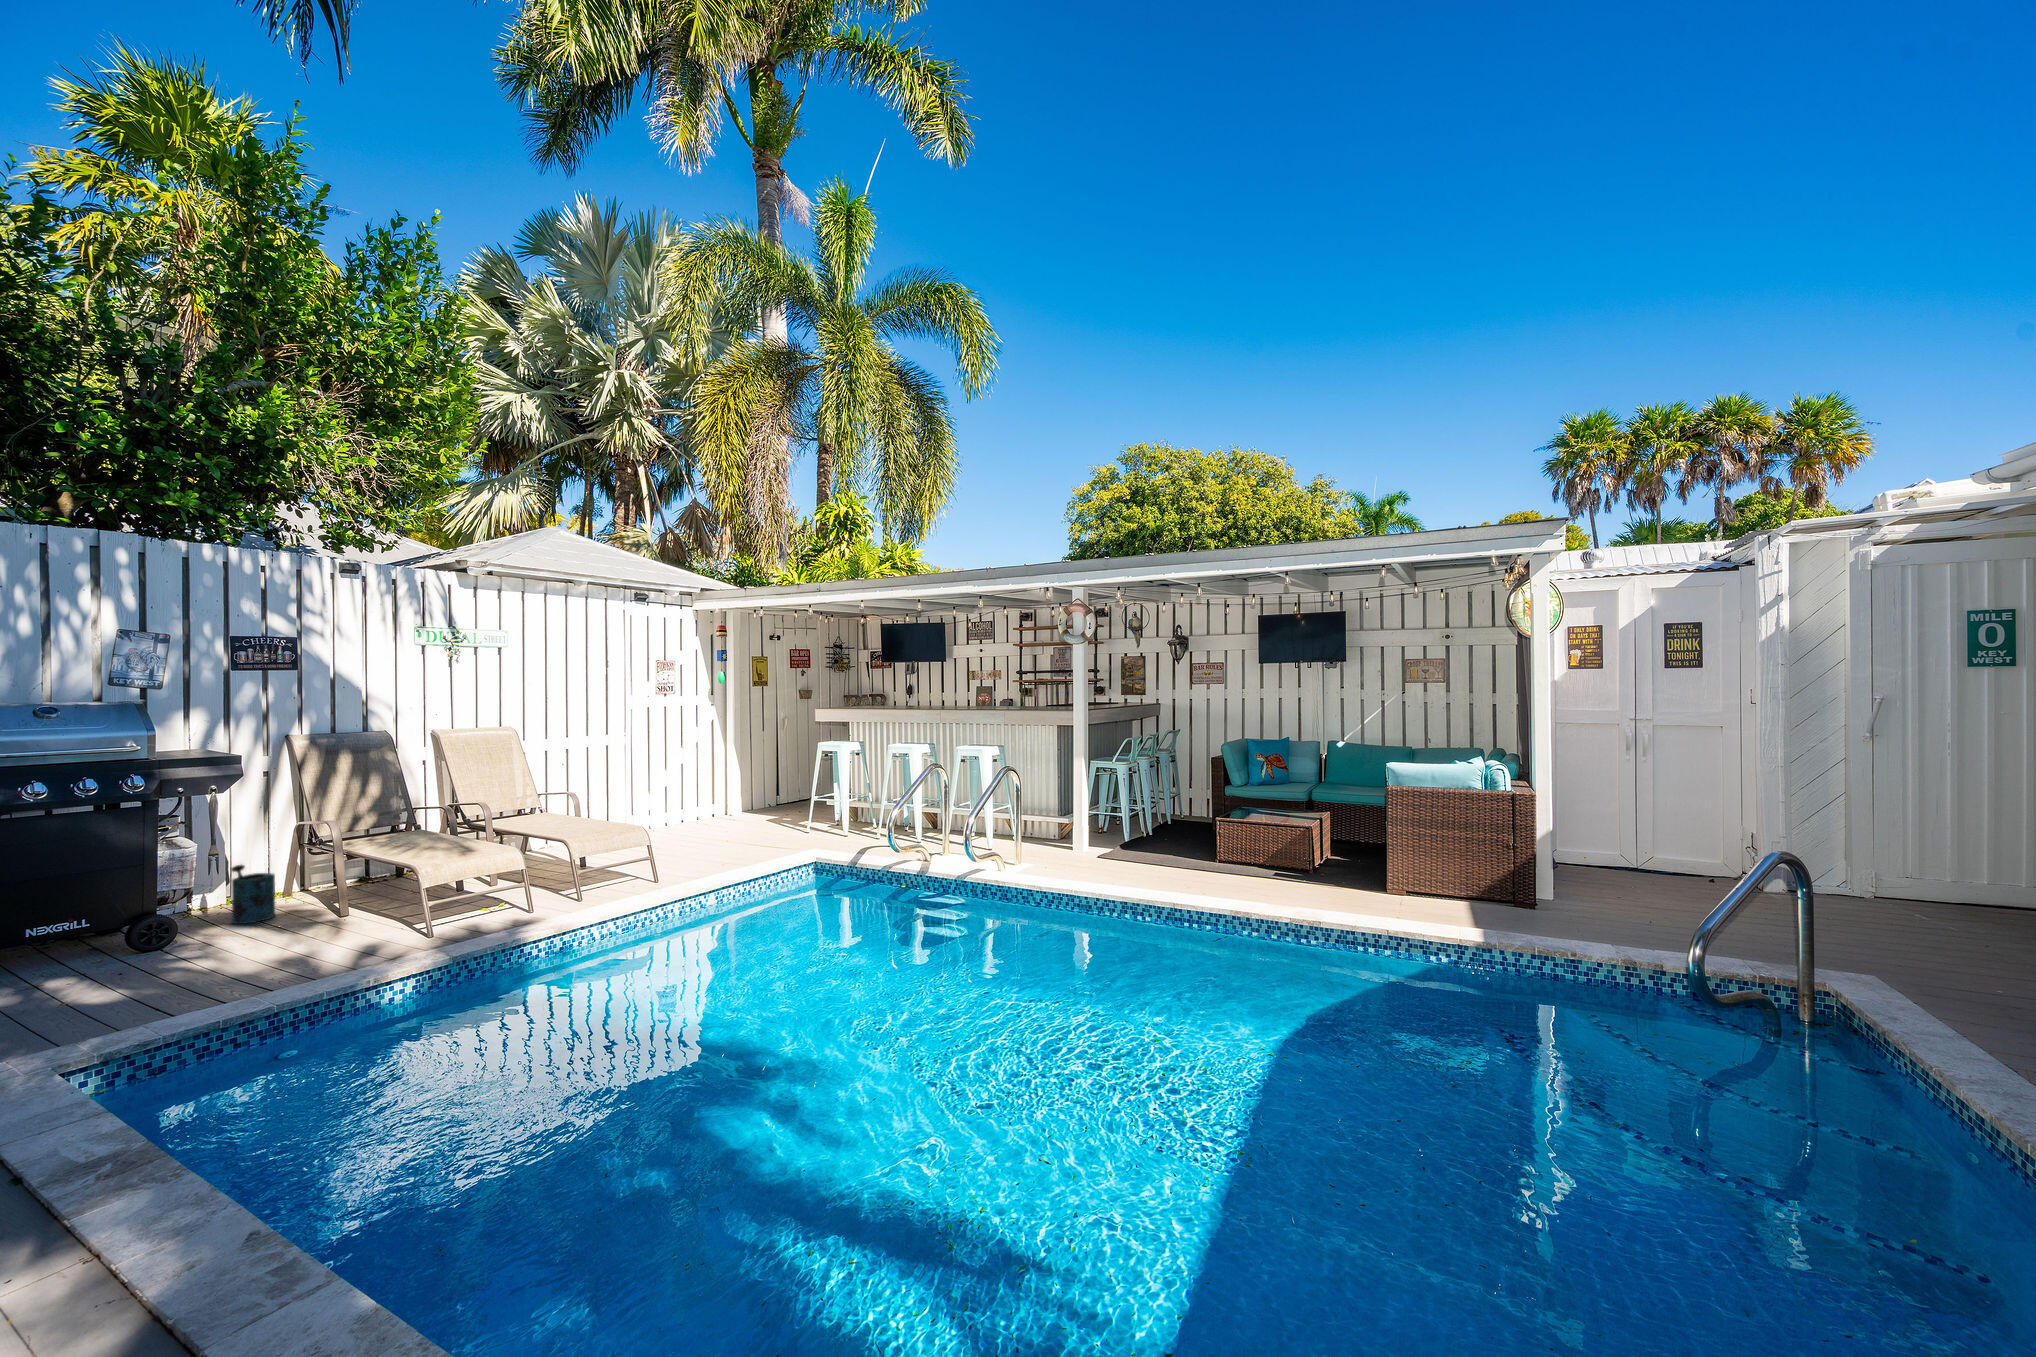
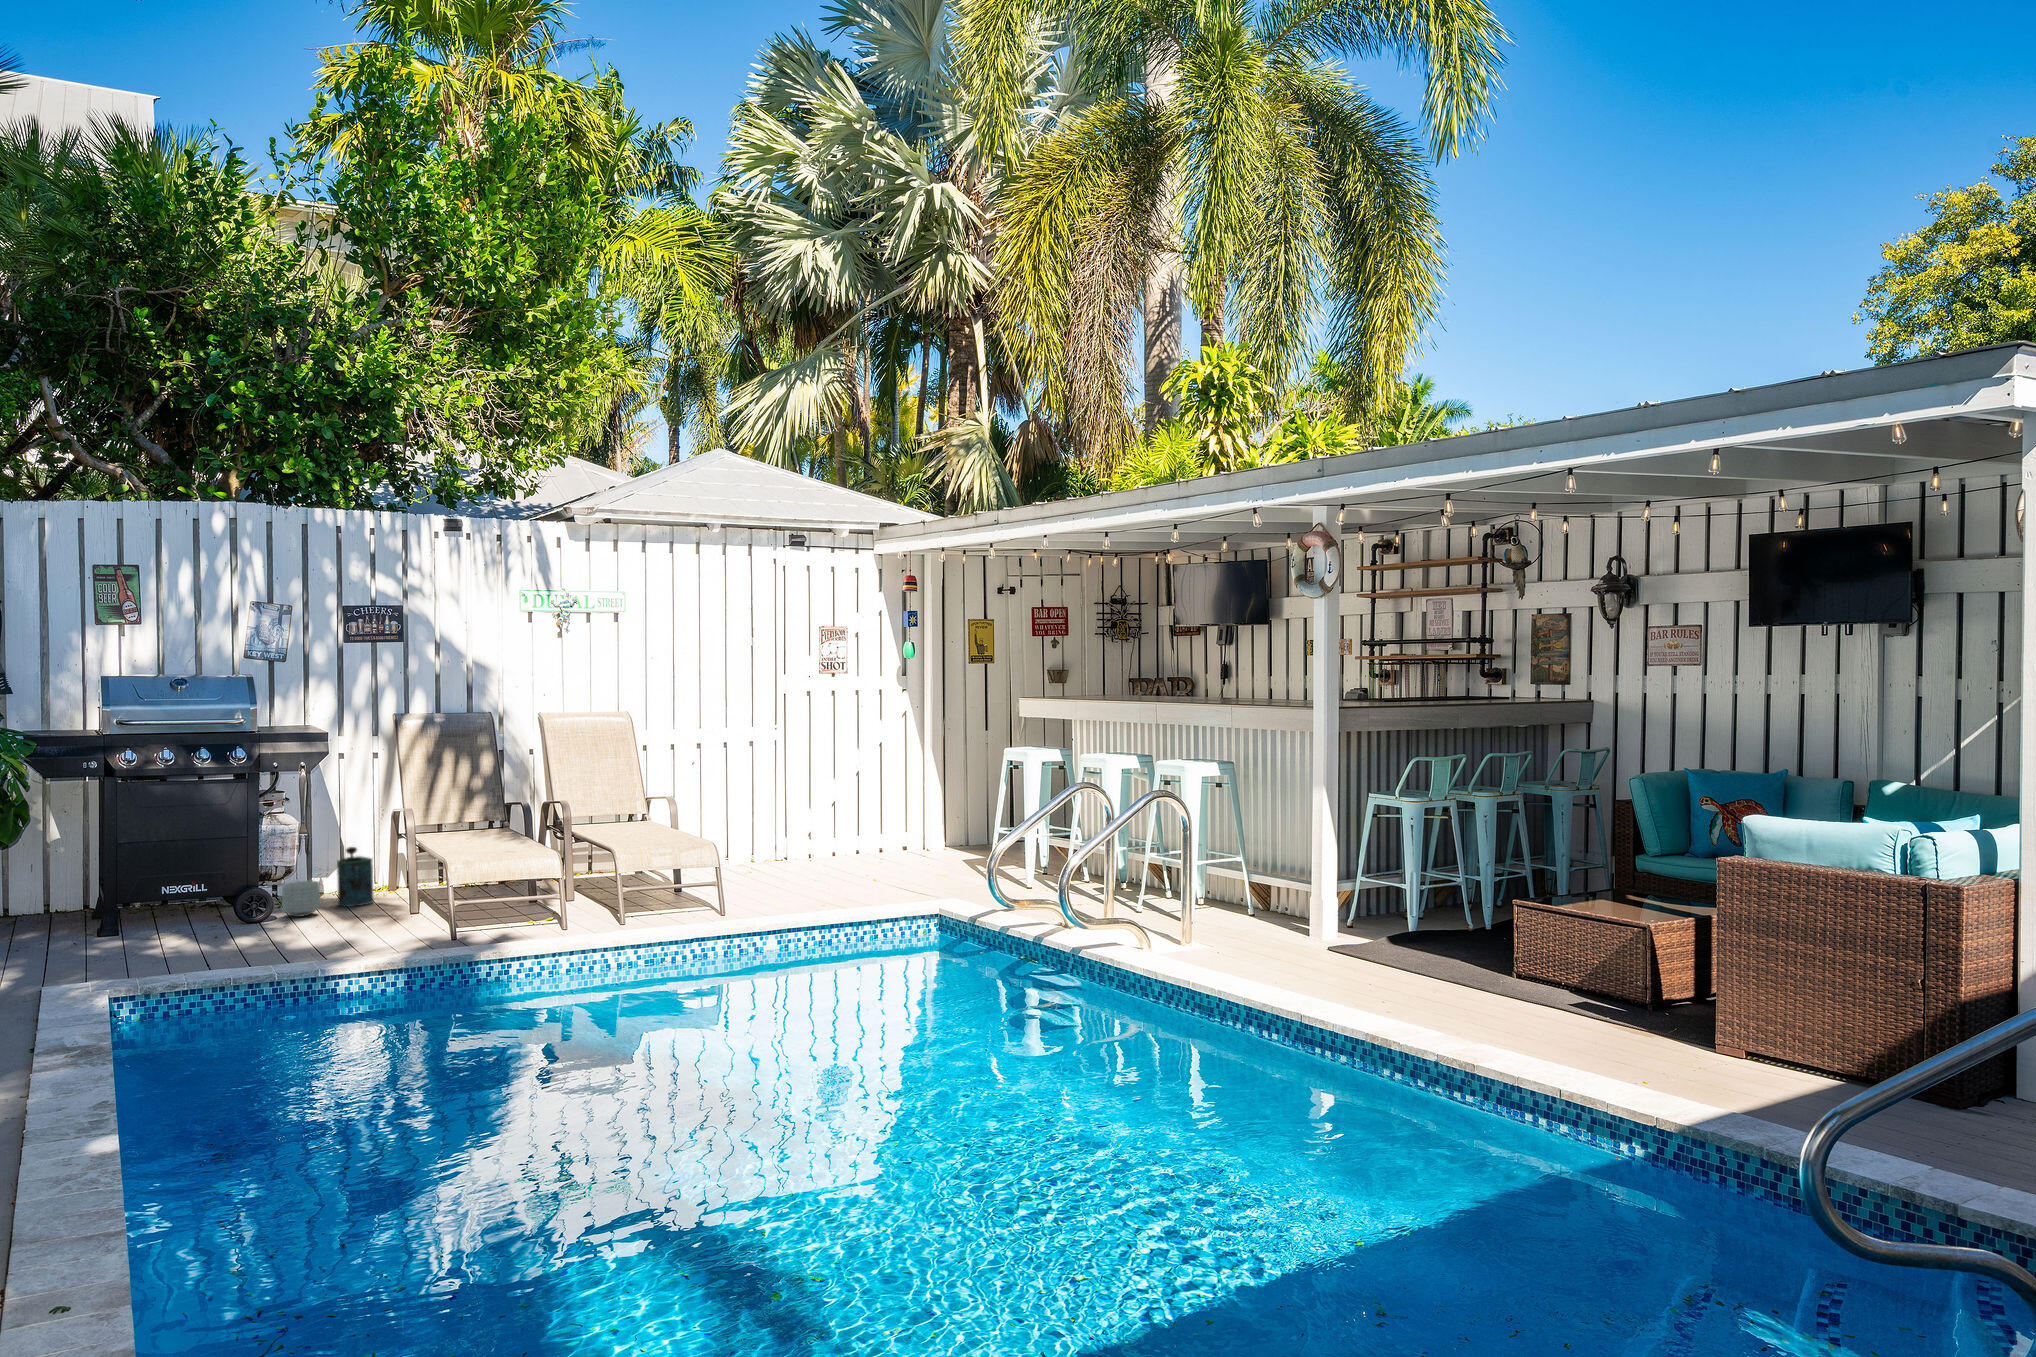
planter: none [177,903,226,942] -> present [282,881,320,917]

